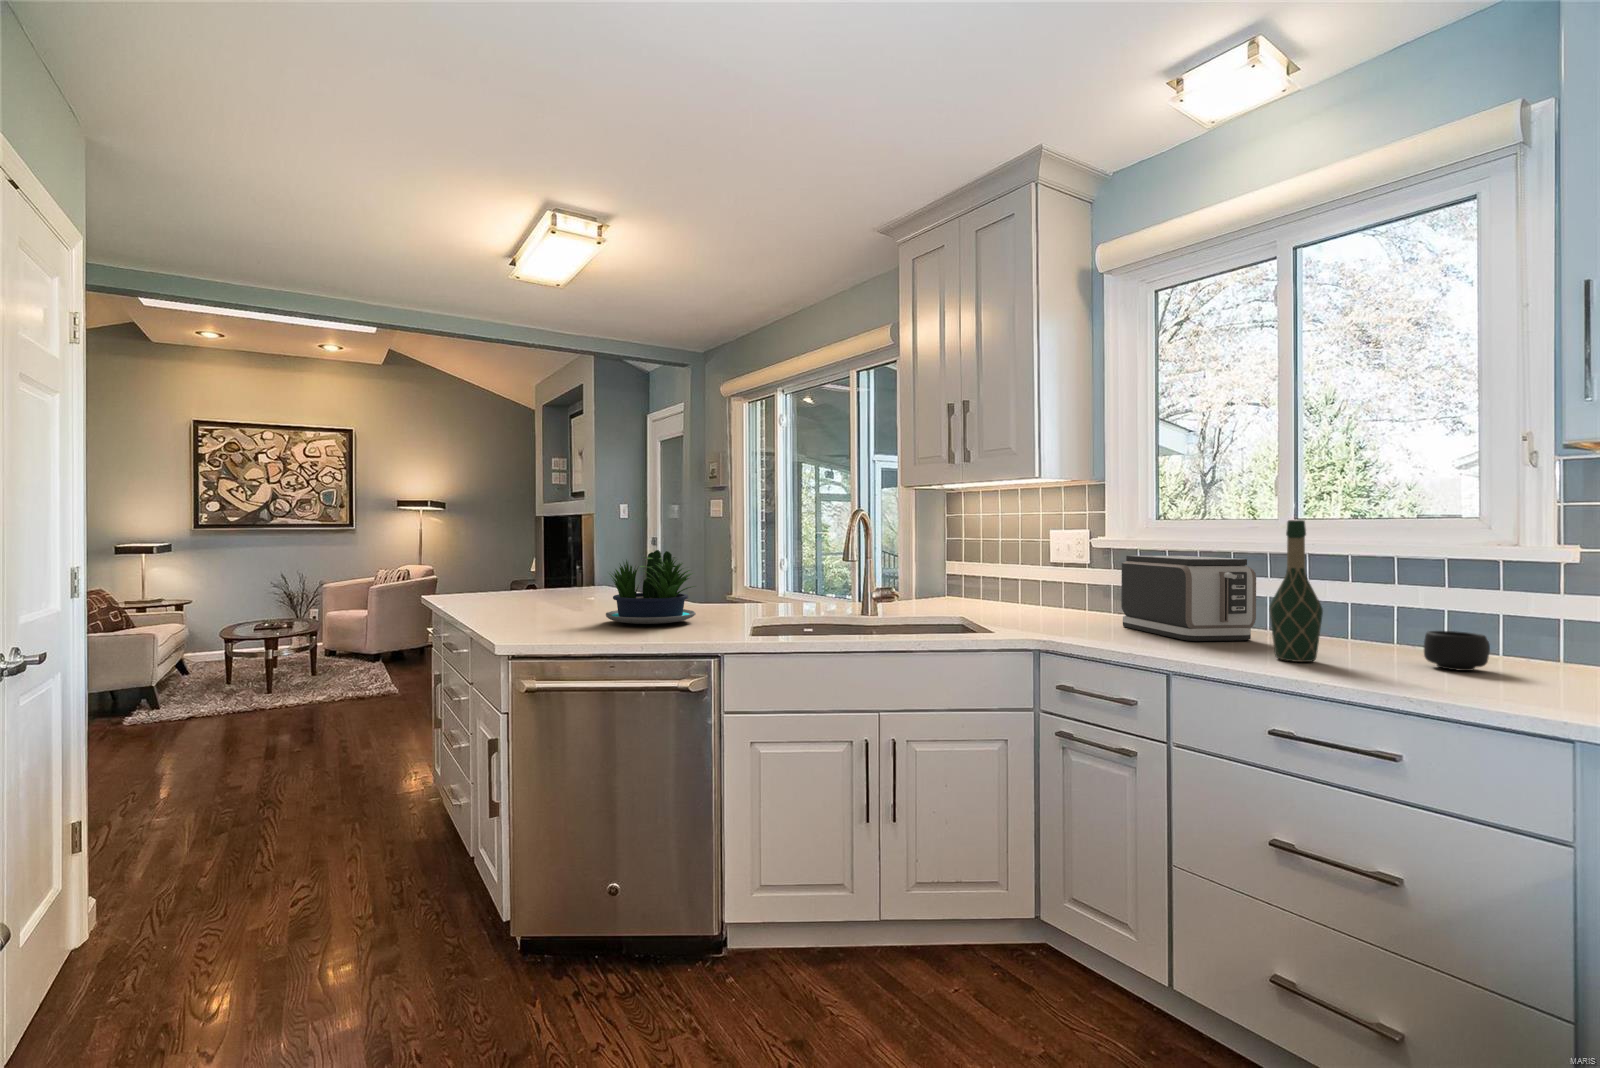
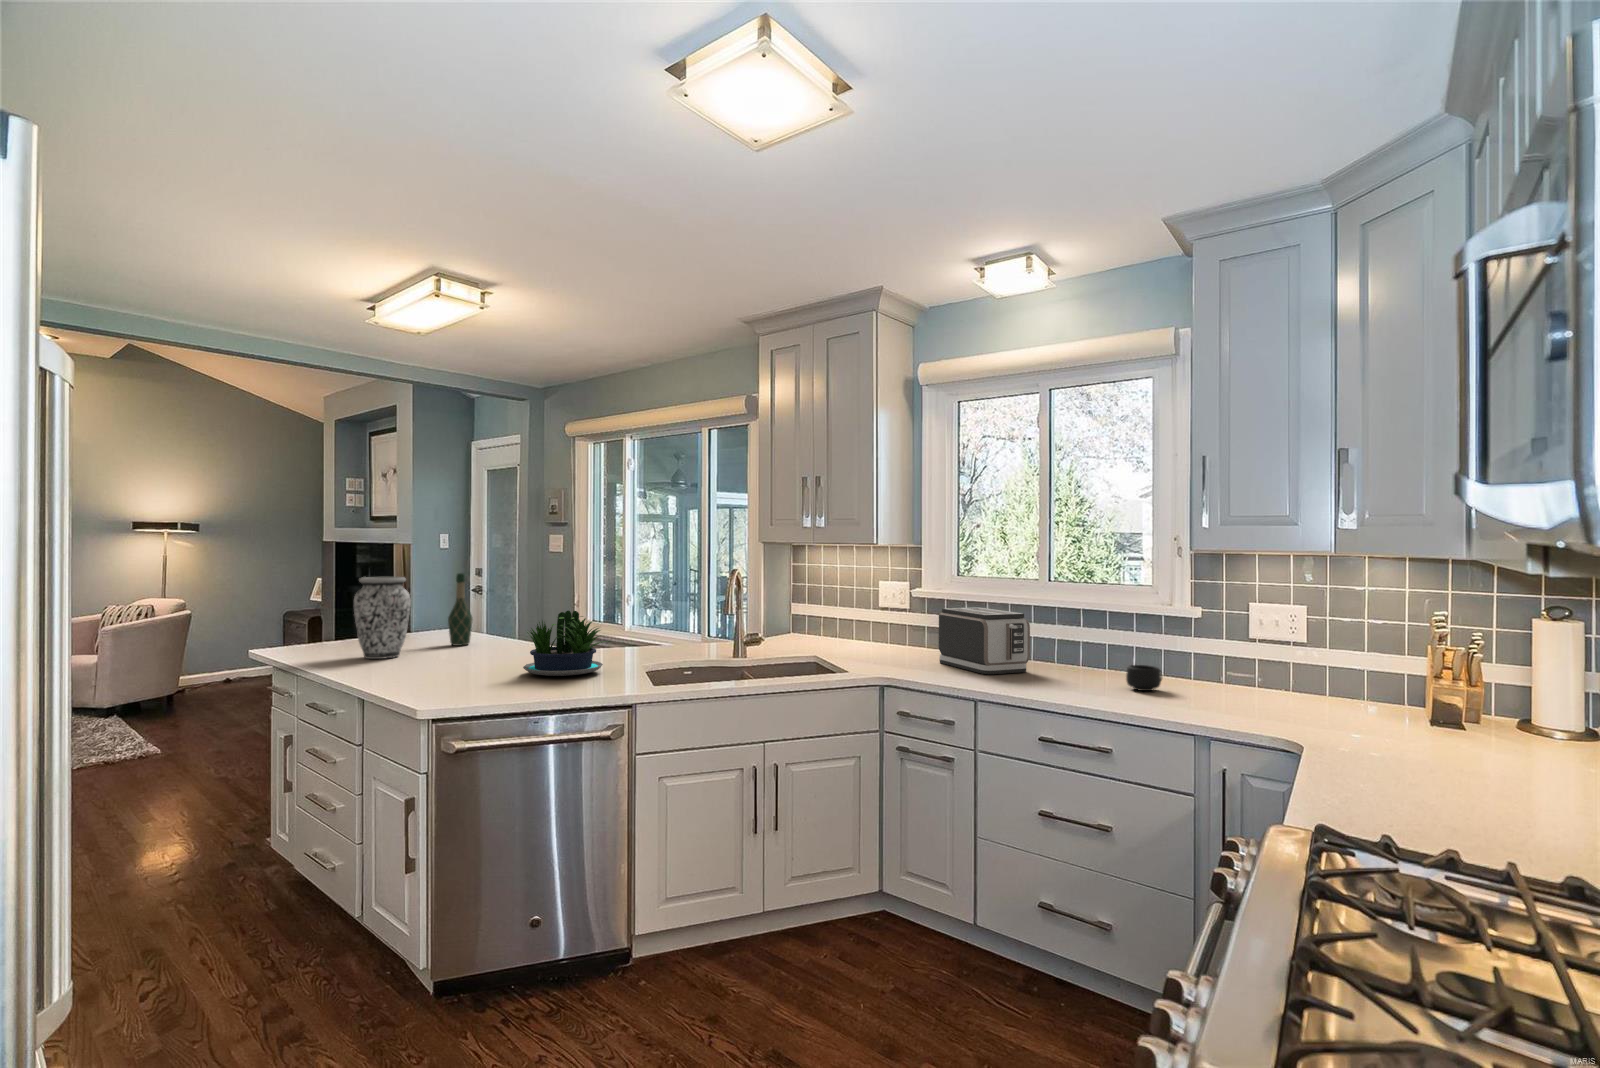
vase: none [464,520,522,605] -> present [354,577,411,659]
wine bottle: present [1269,520,1323,662] -> present [448,573,473,646]

